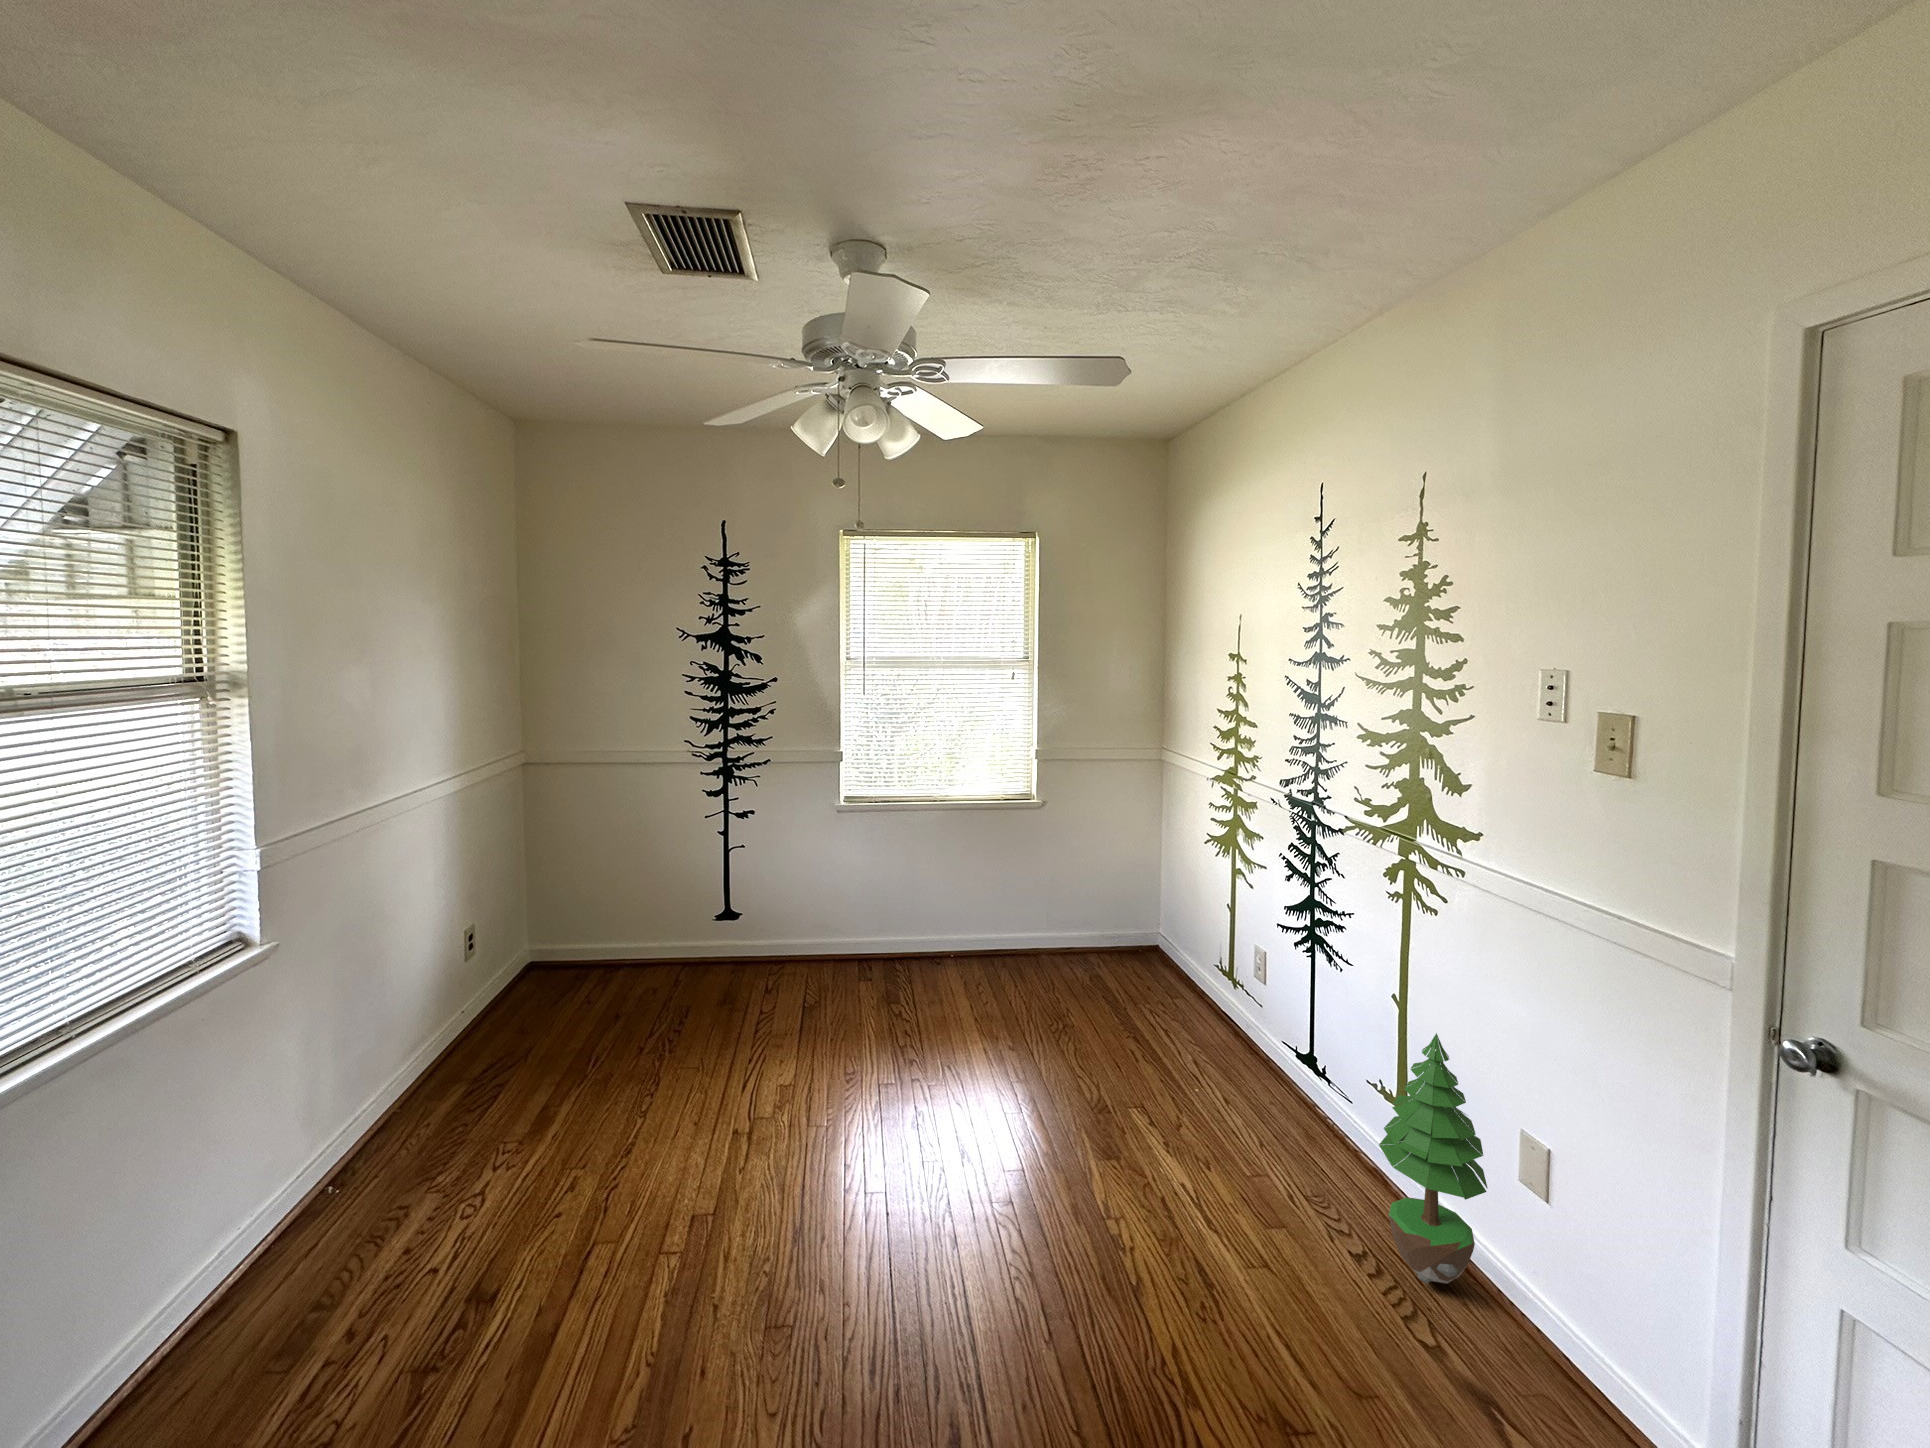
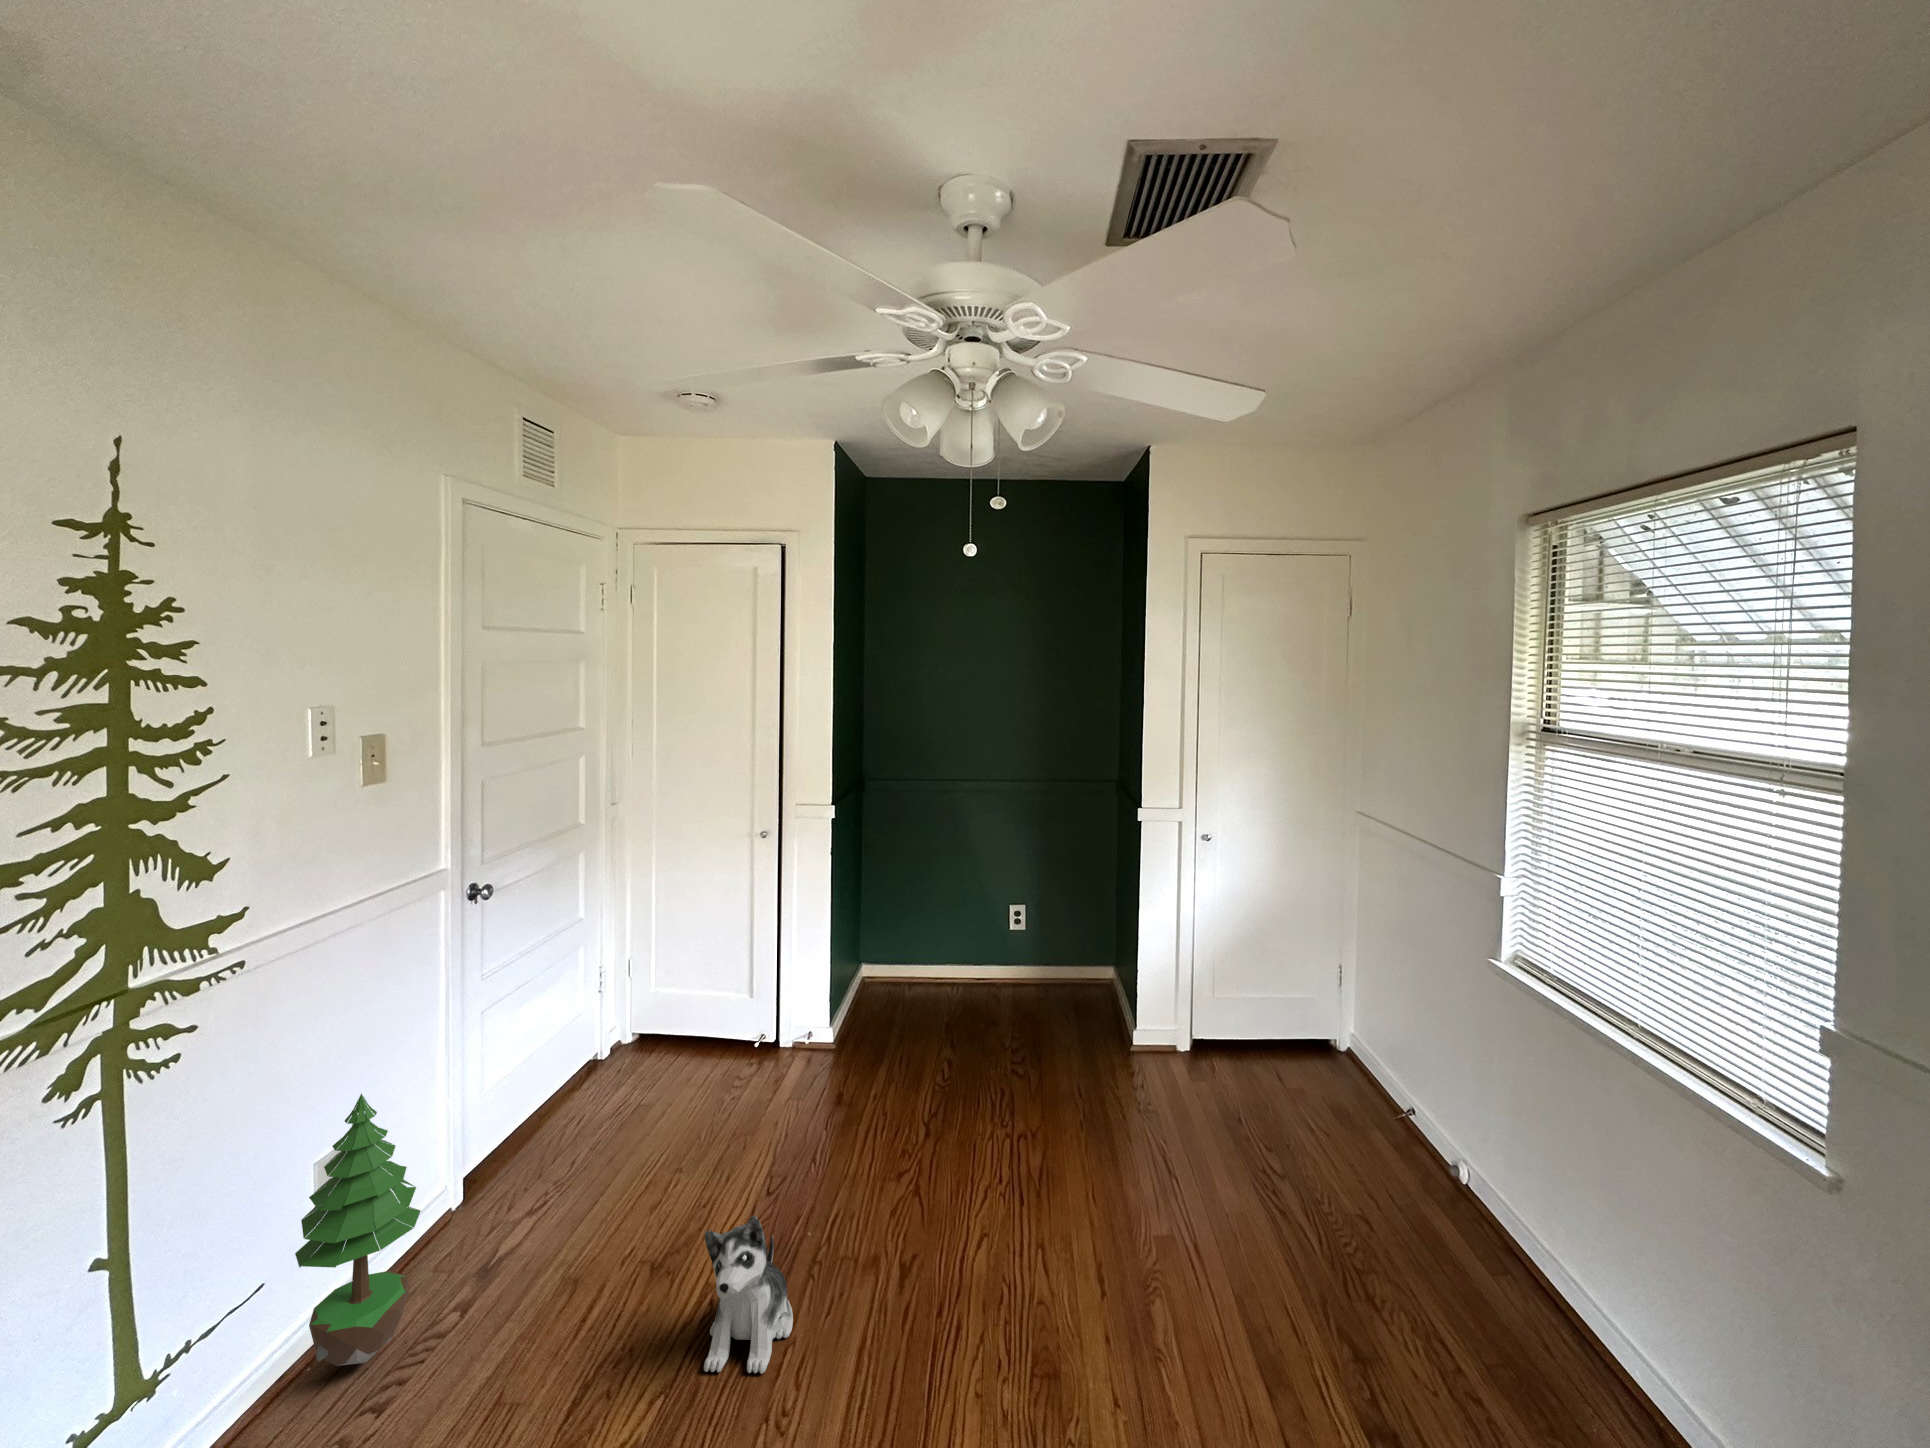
plush toy: none [1051,1201,1140,1378] -> present [704,1215,793,1374]

